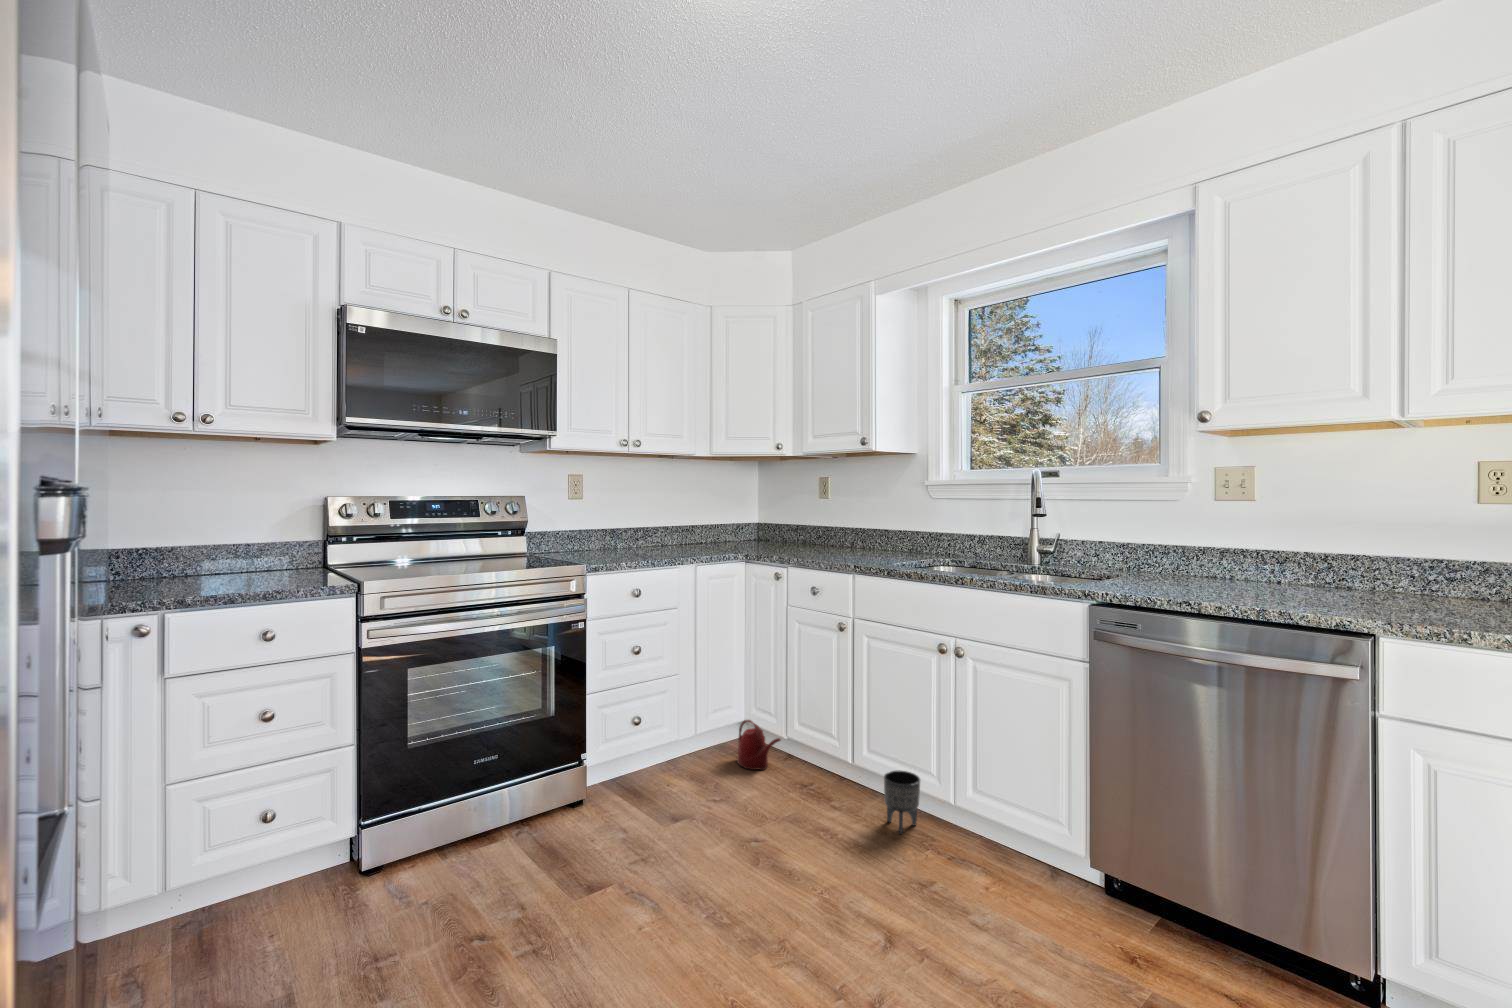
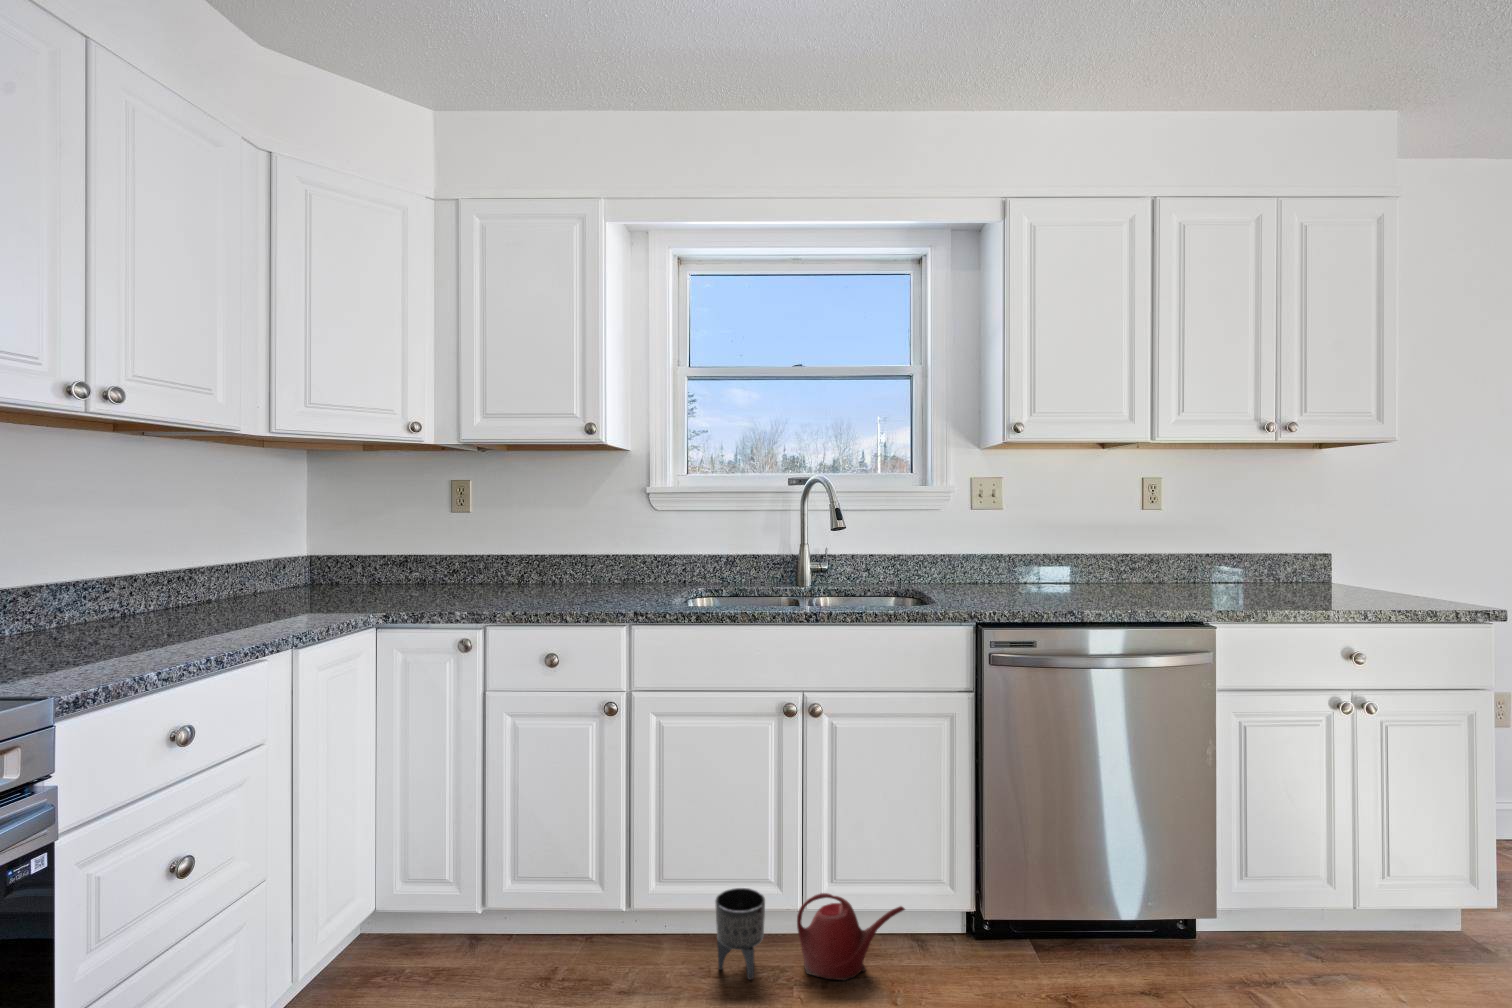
watering can: present [737,720,780,770] -> present [797,893,905,981]

